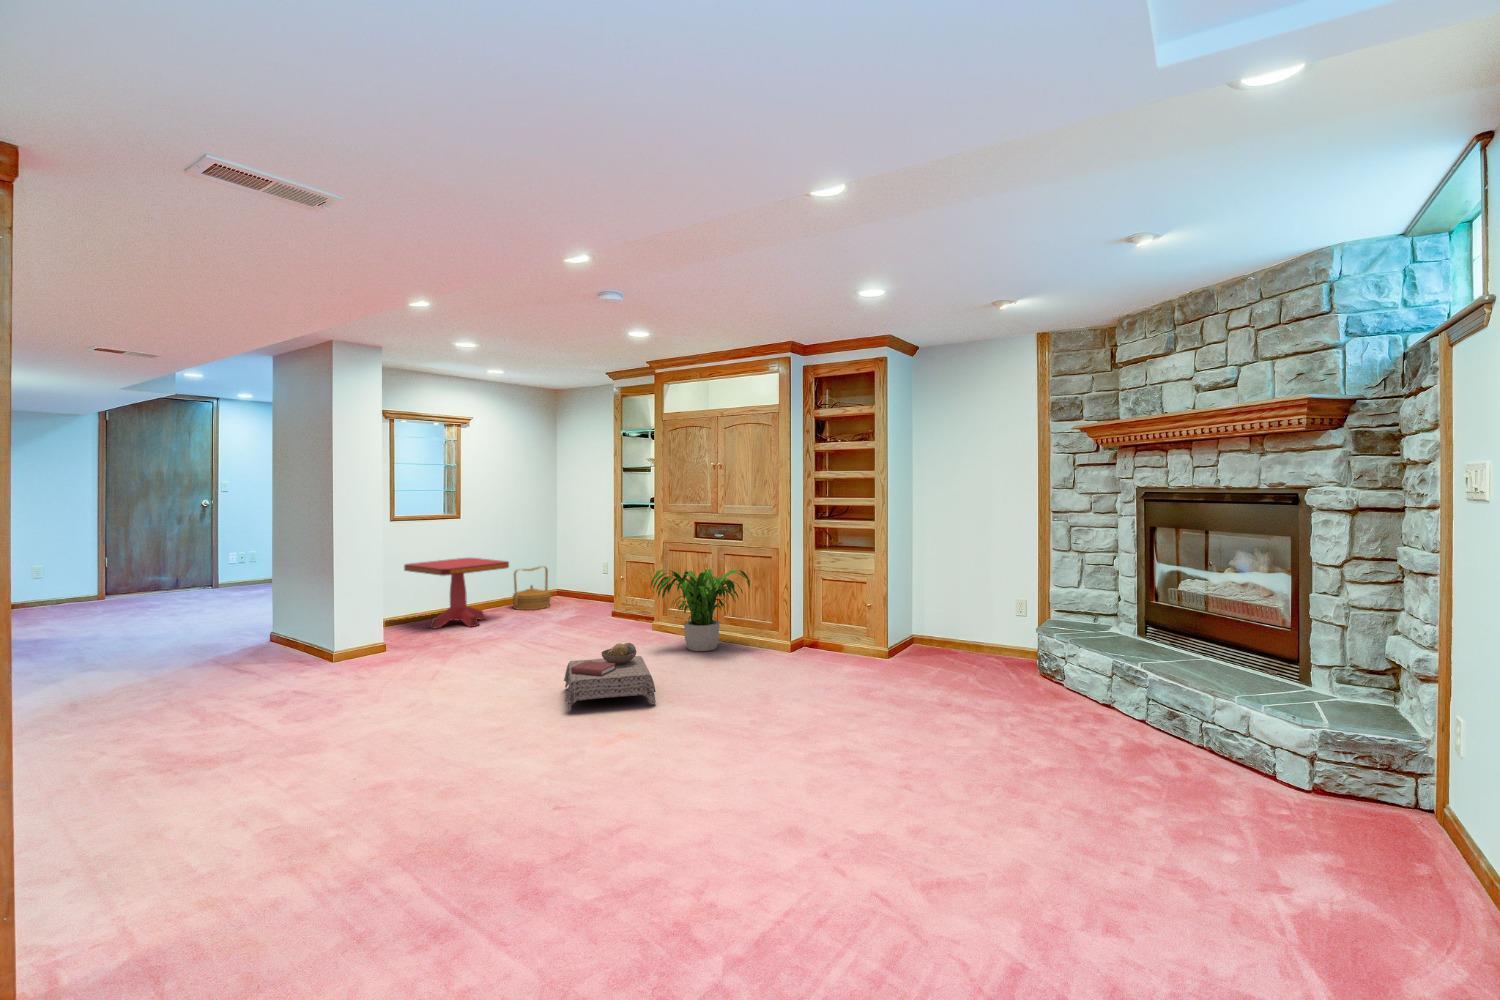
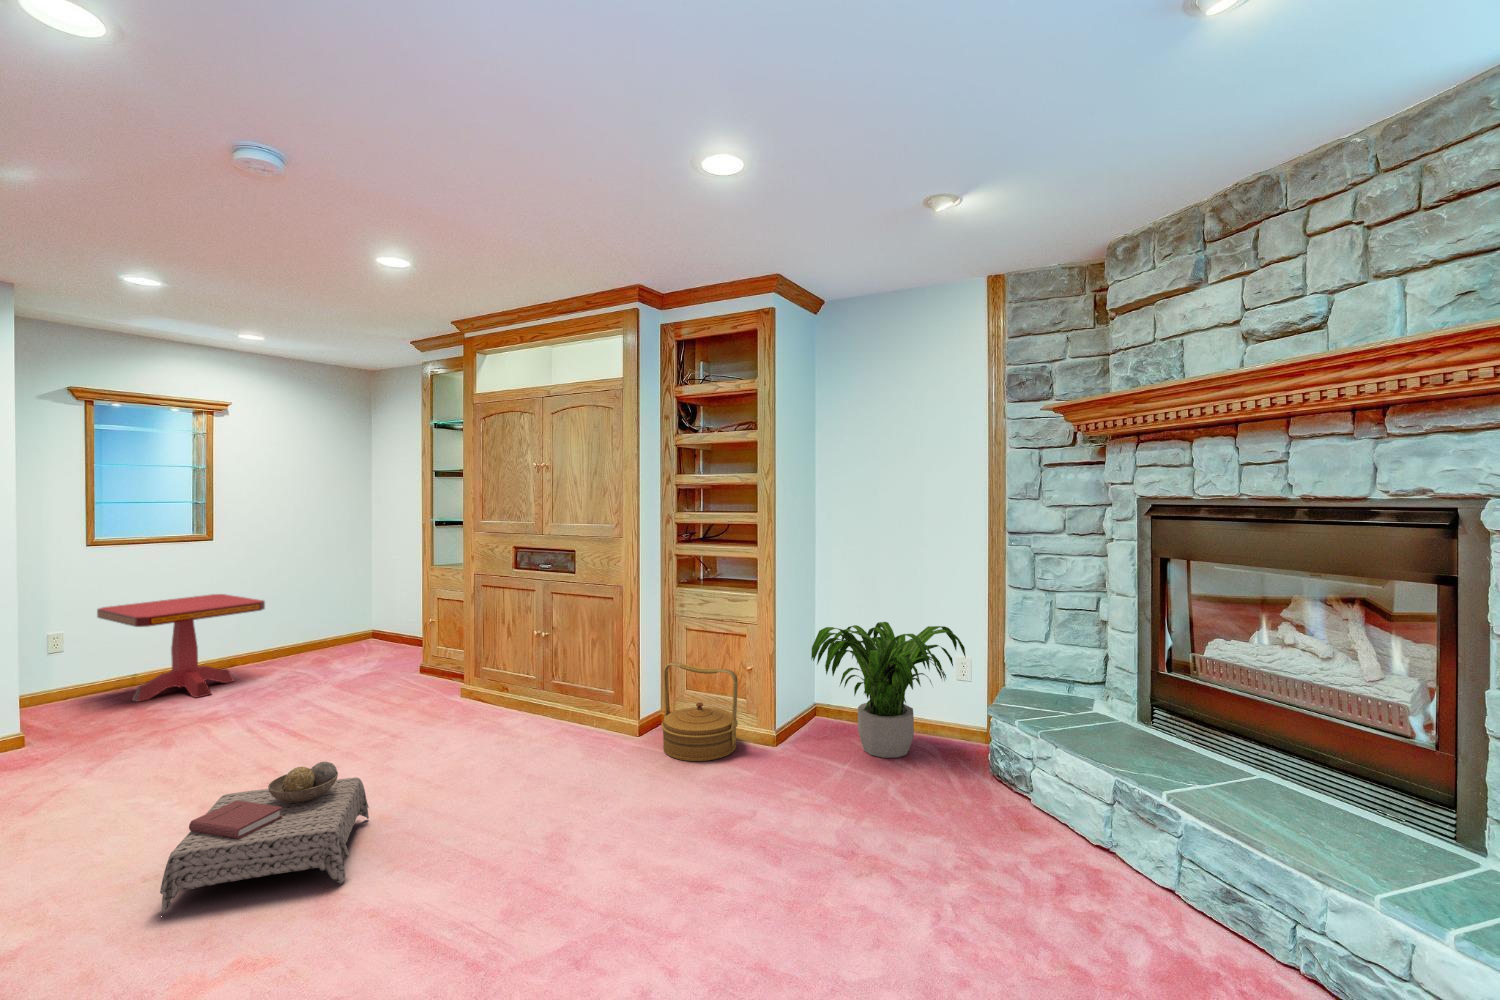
woven basket: present [513,566,550,610] -> present [661,662,738,761]
potted plant: present [650,569,750,651] -> present [811,622,966,758]

